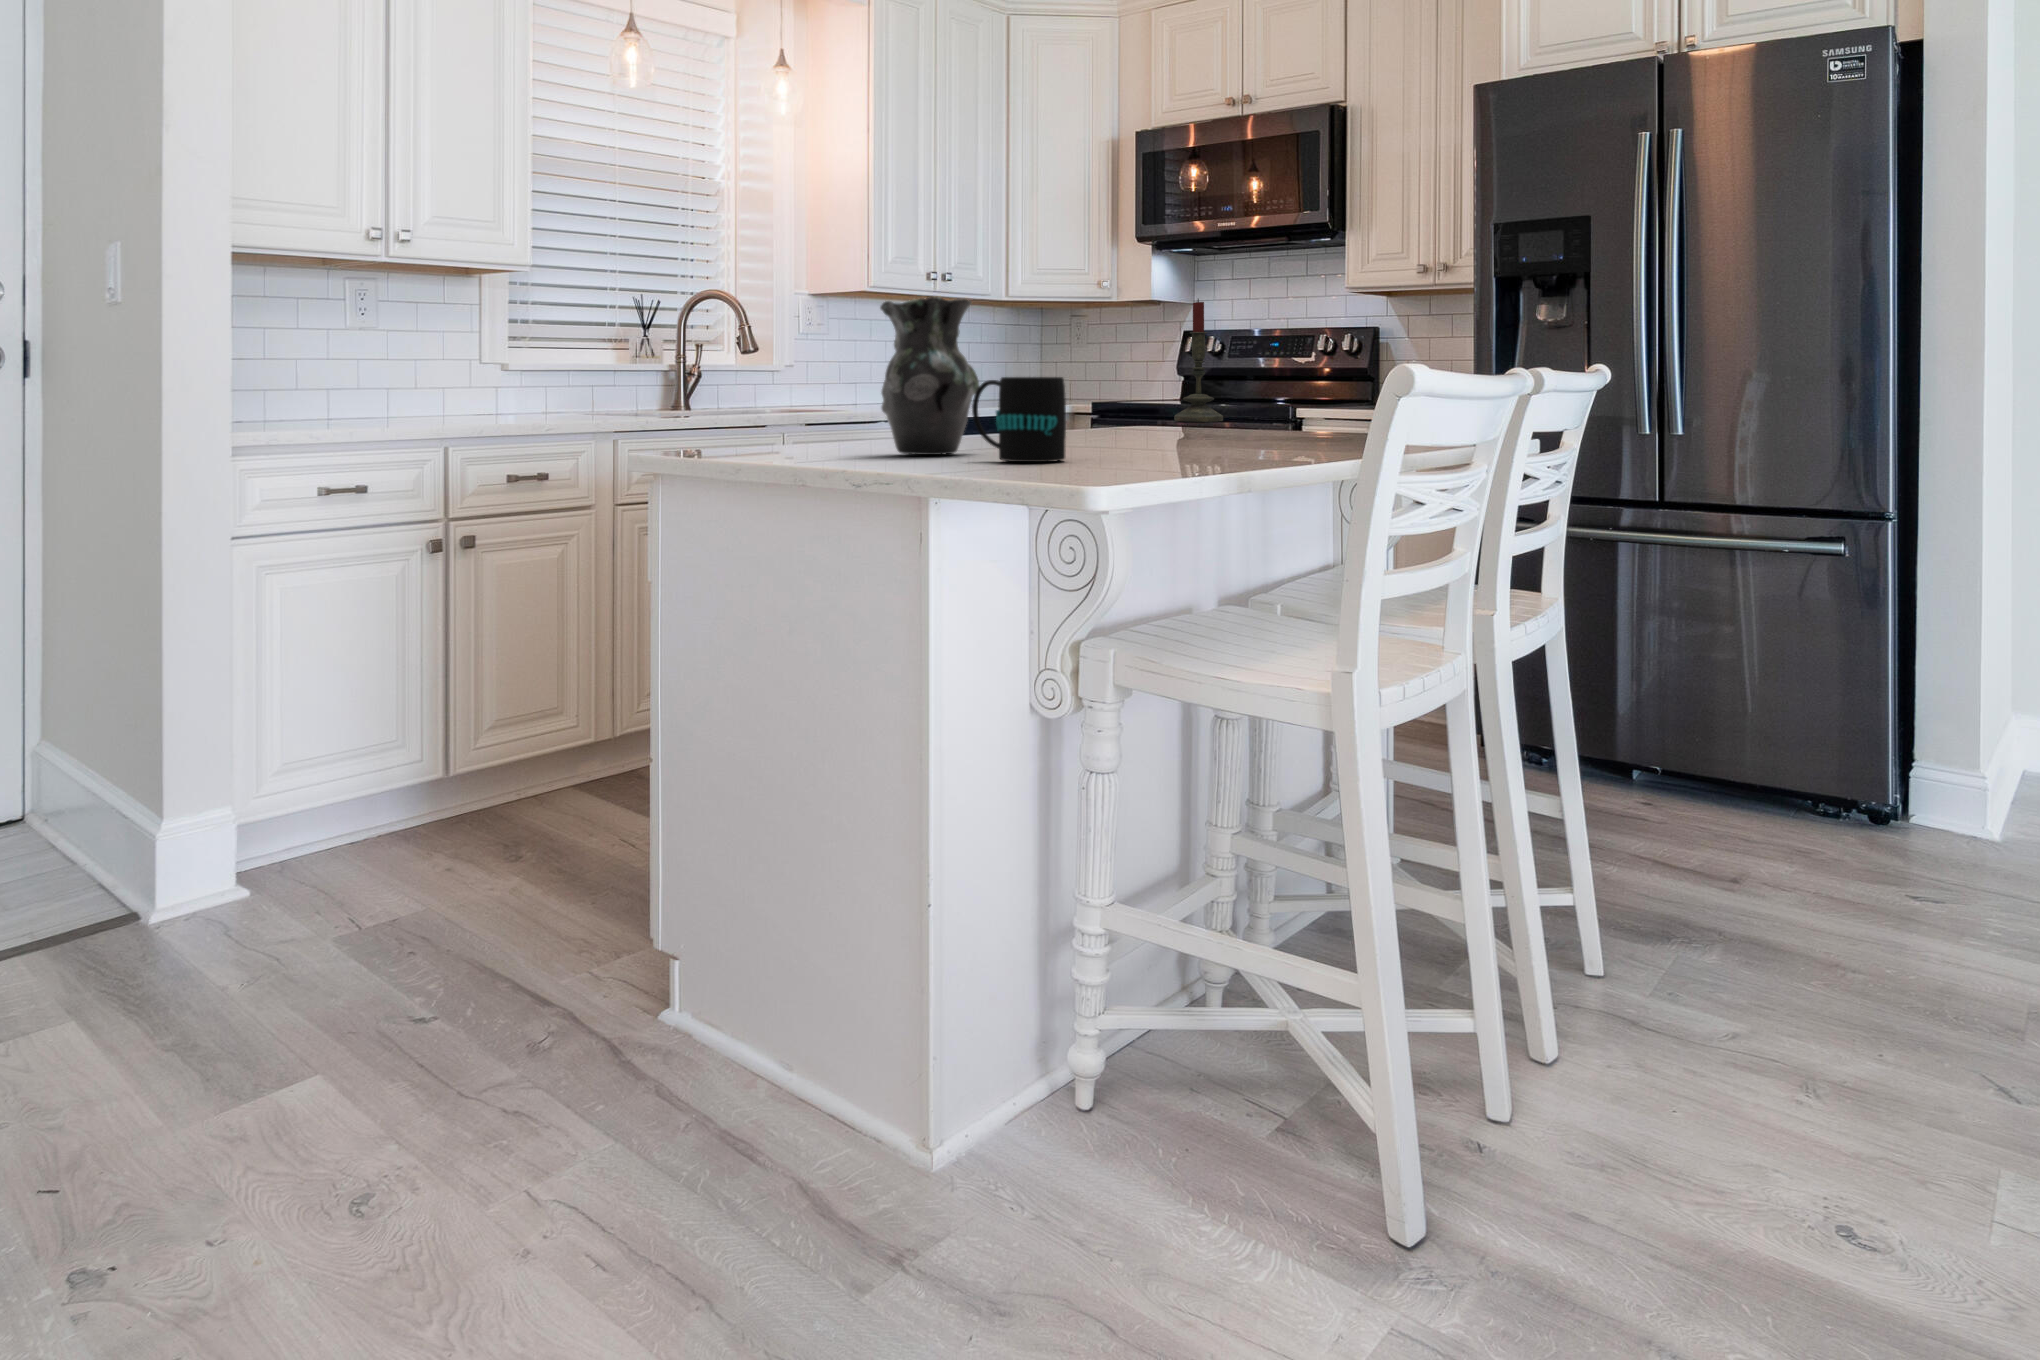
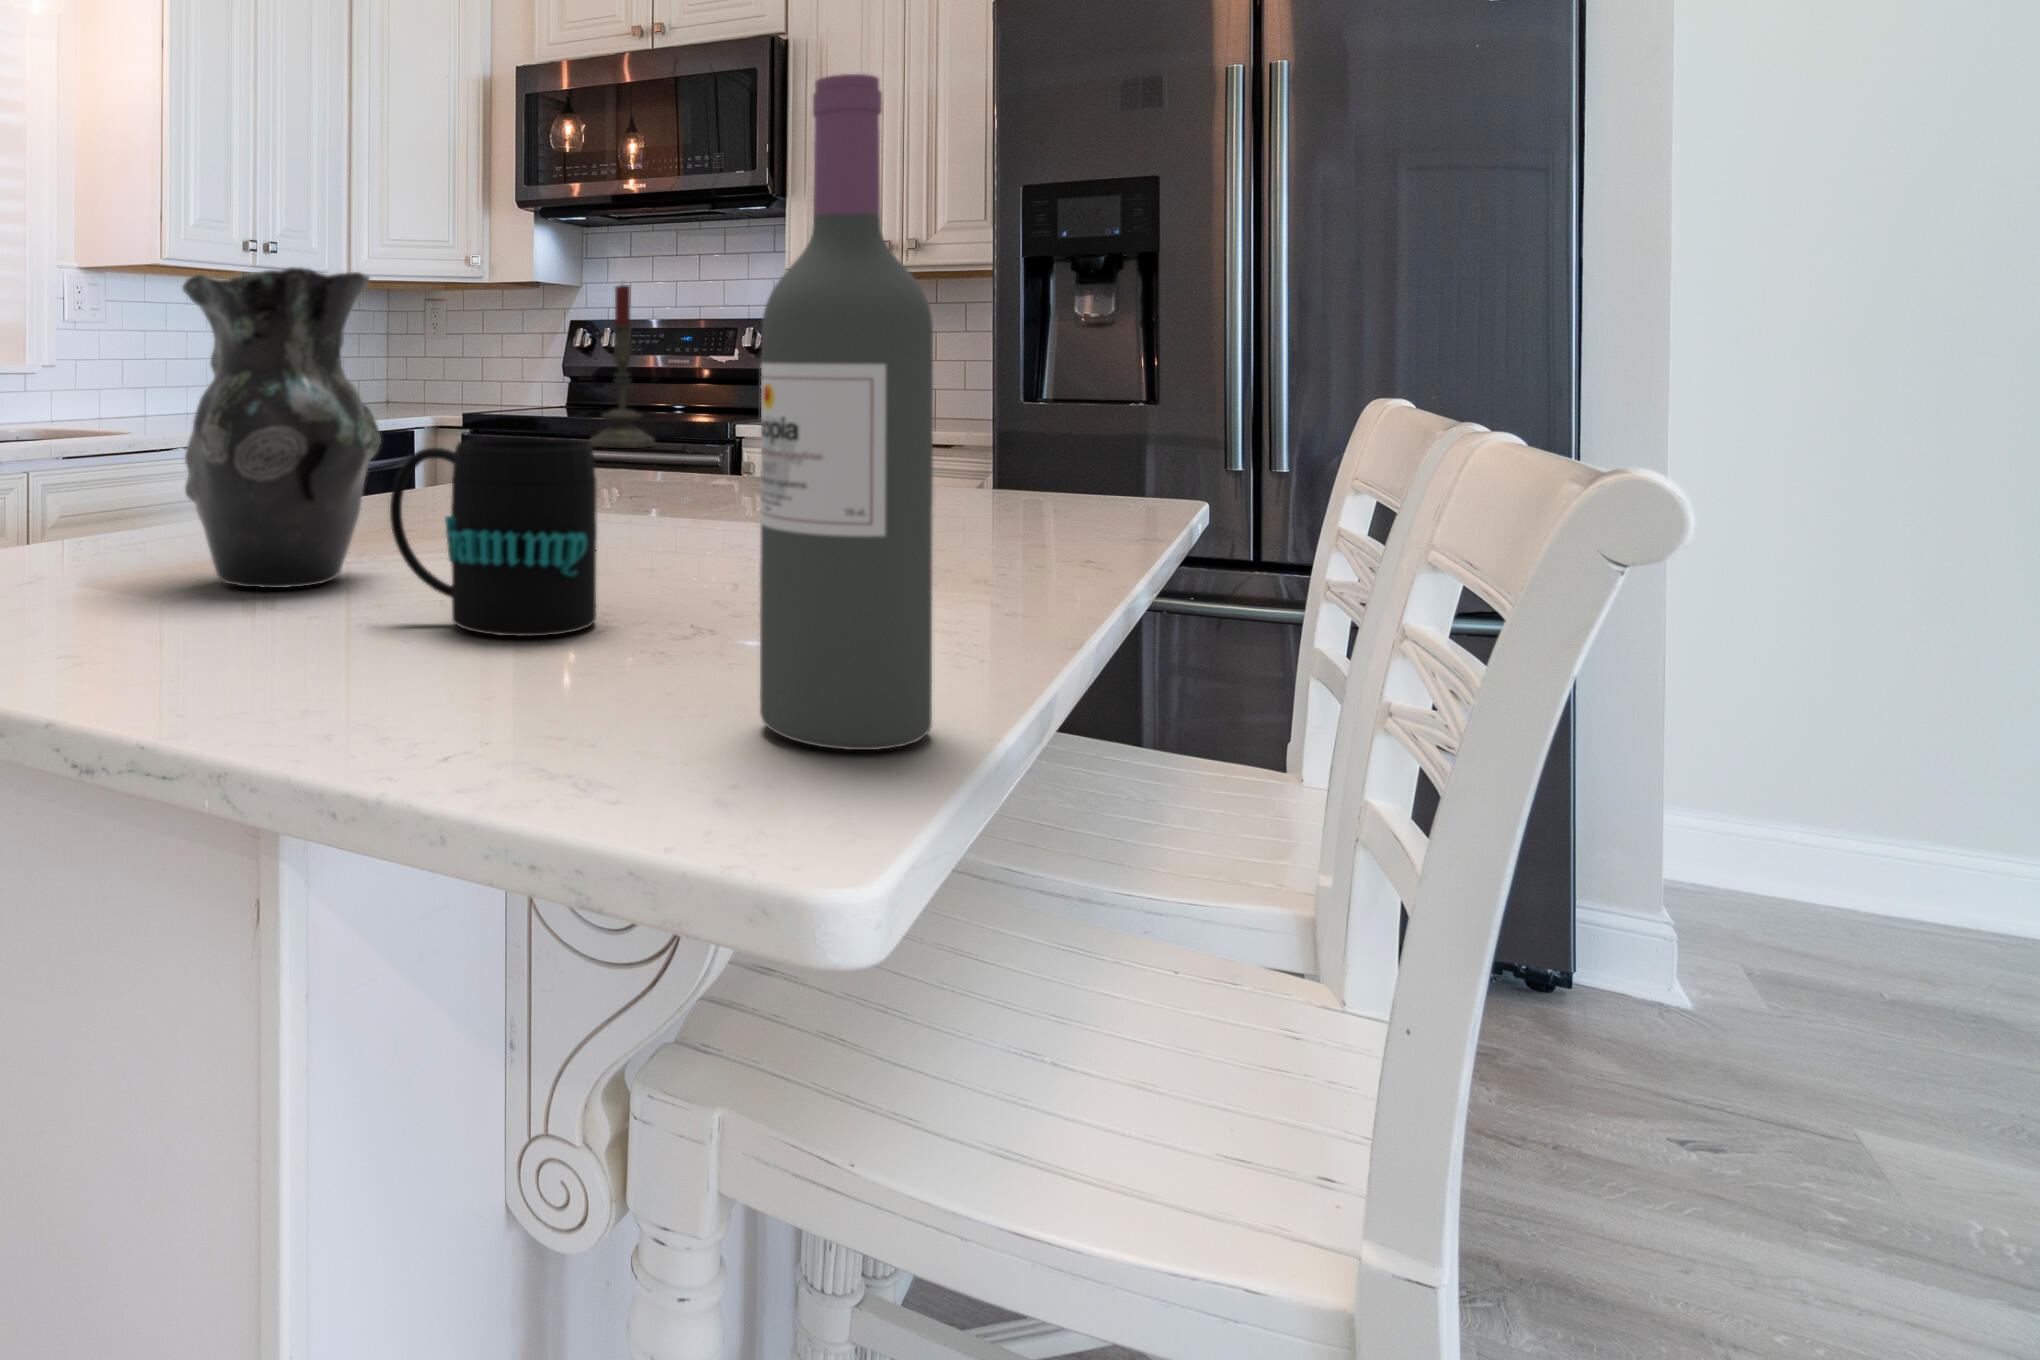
wine bottle: none [1091,225,1154,474] -> present [760,74,933,750]

